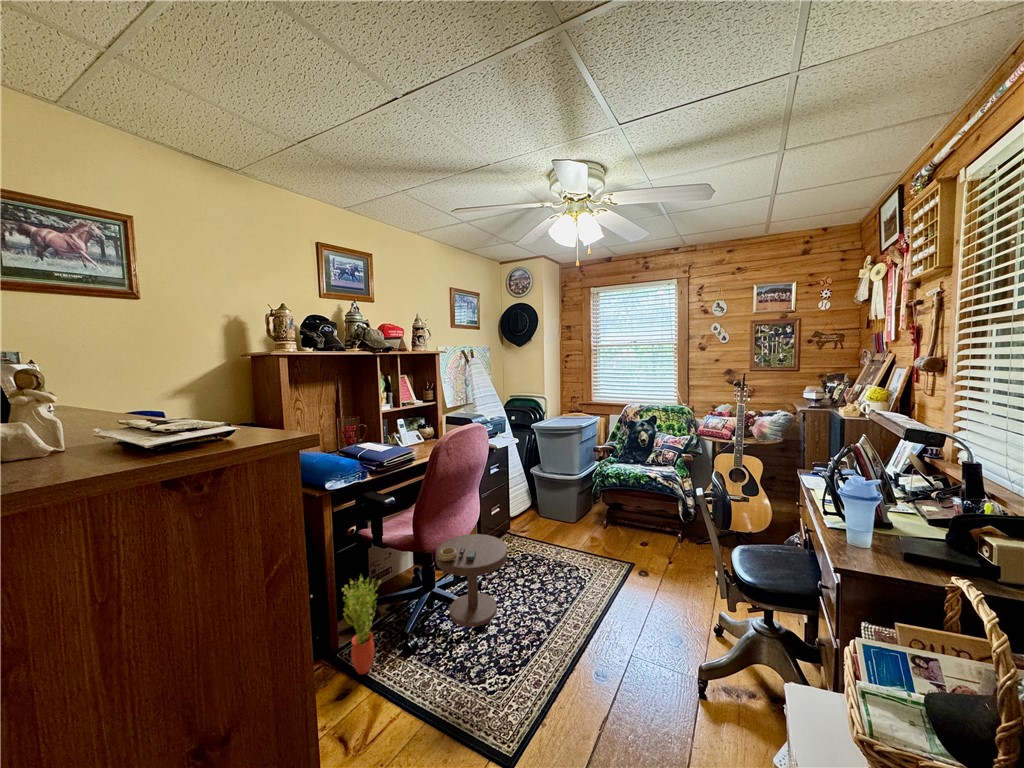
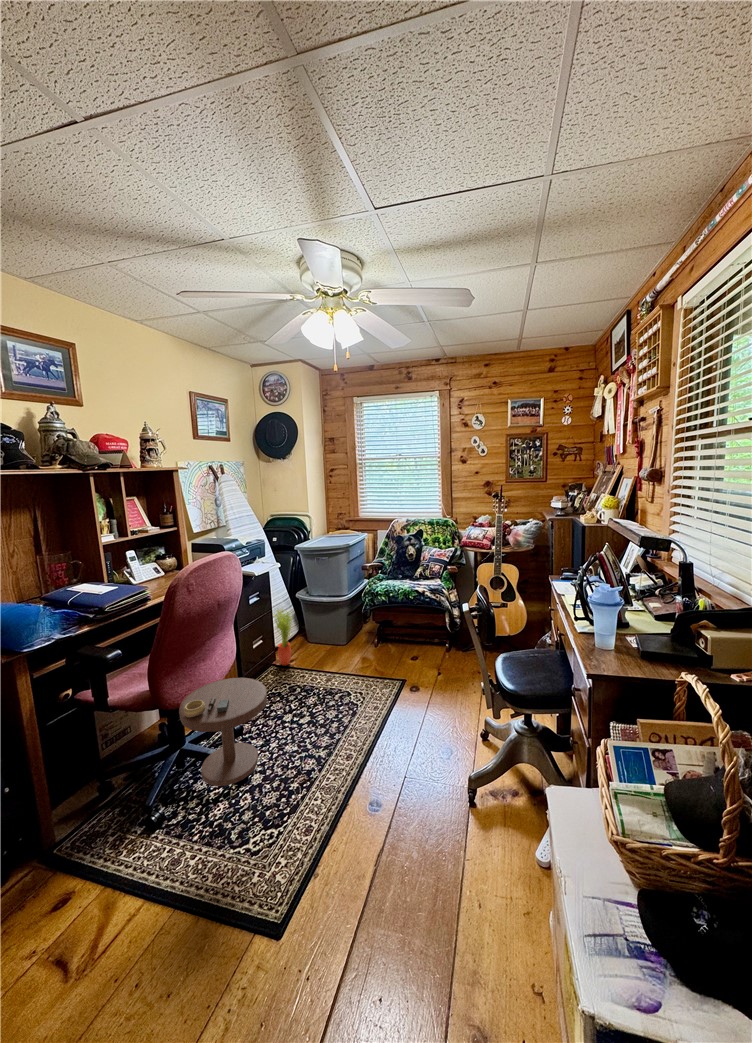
potted plant: present [342,577,380,674] -> present [273,609,294,666]

